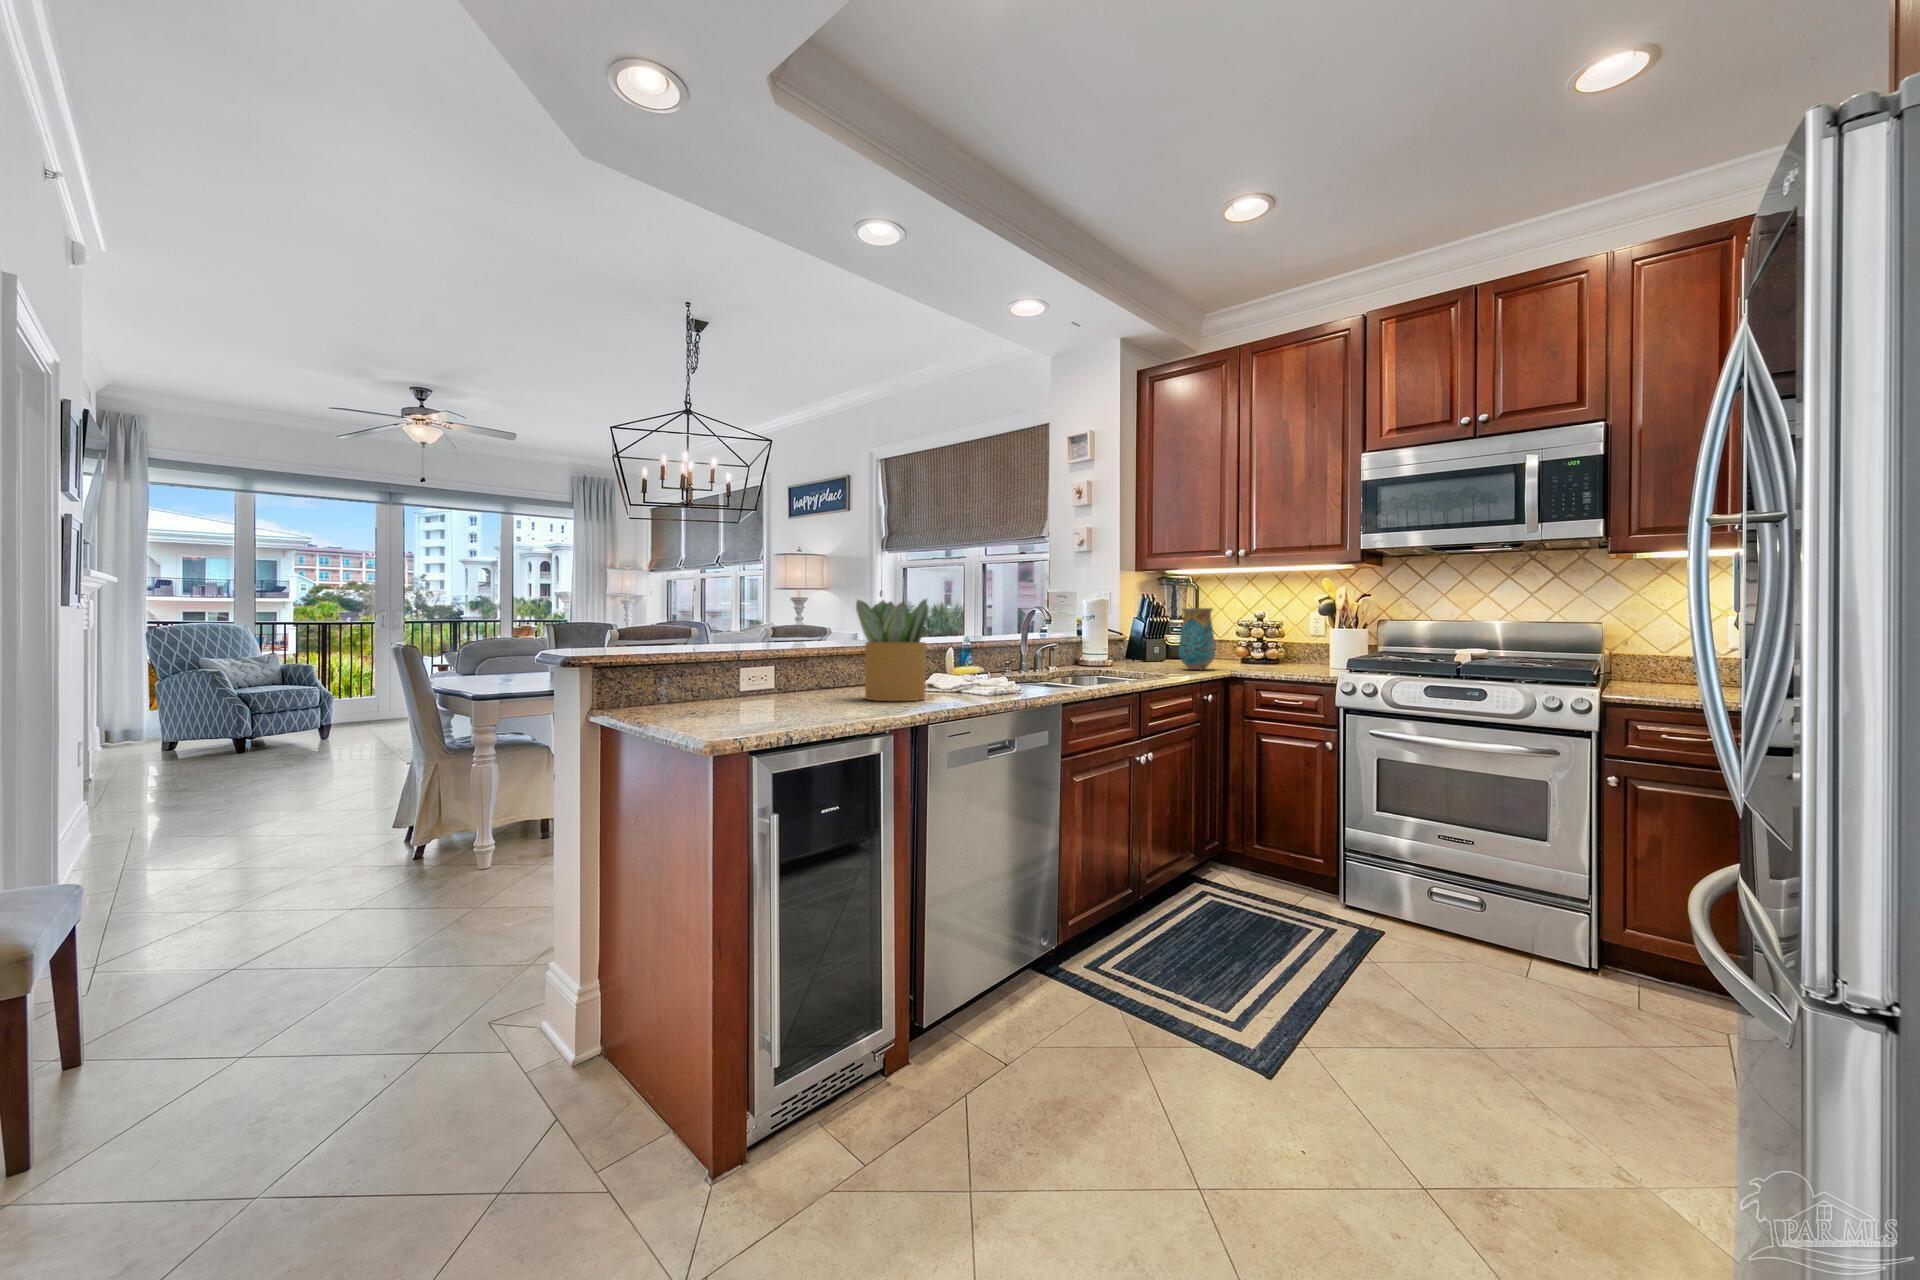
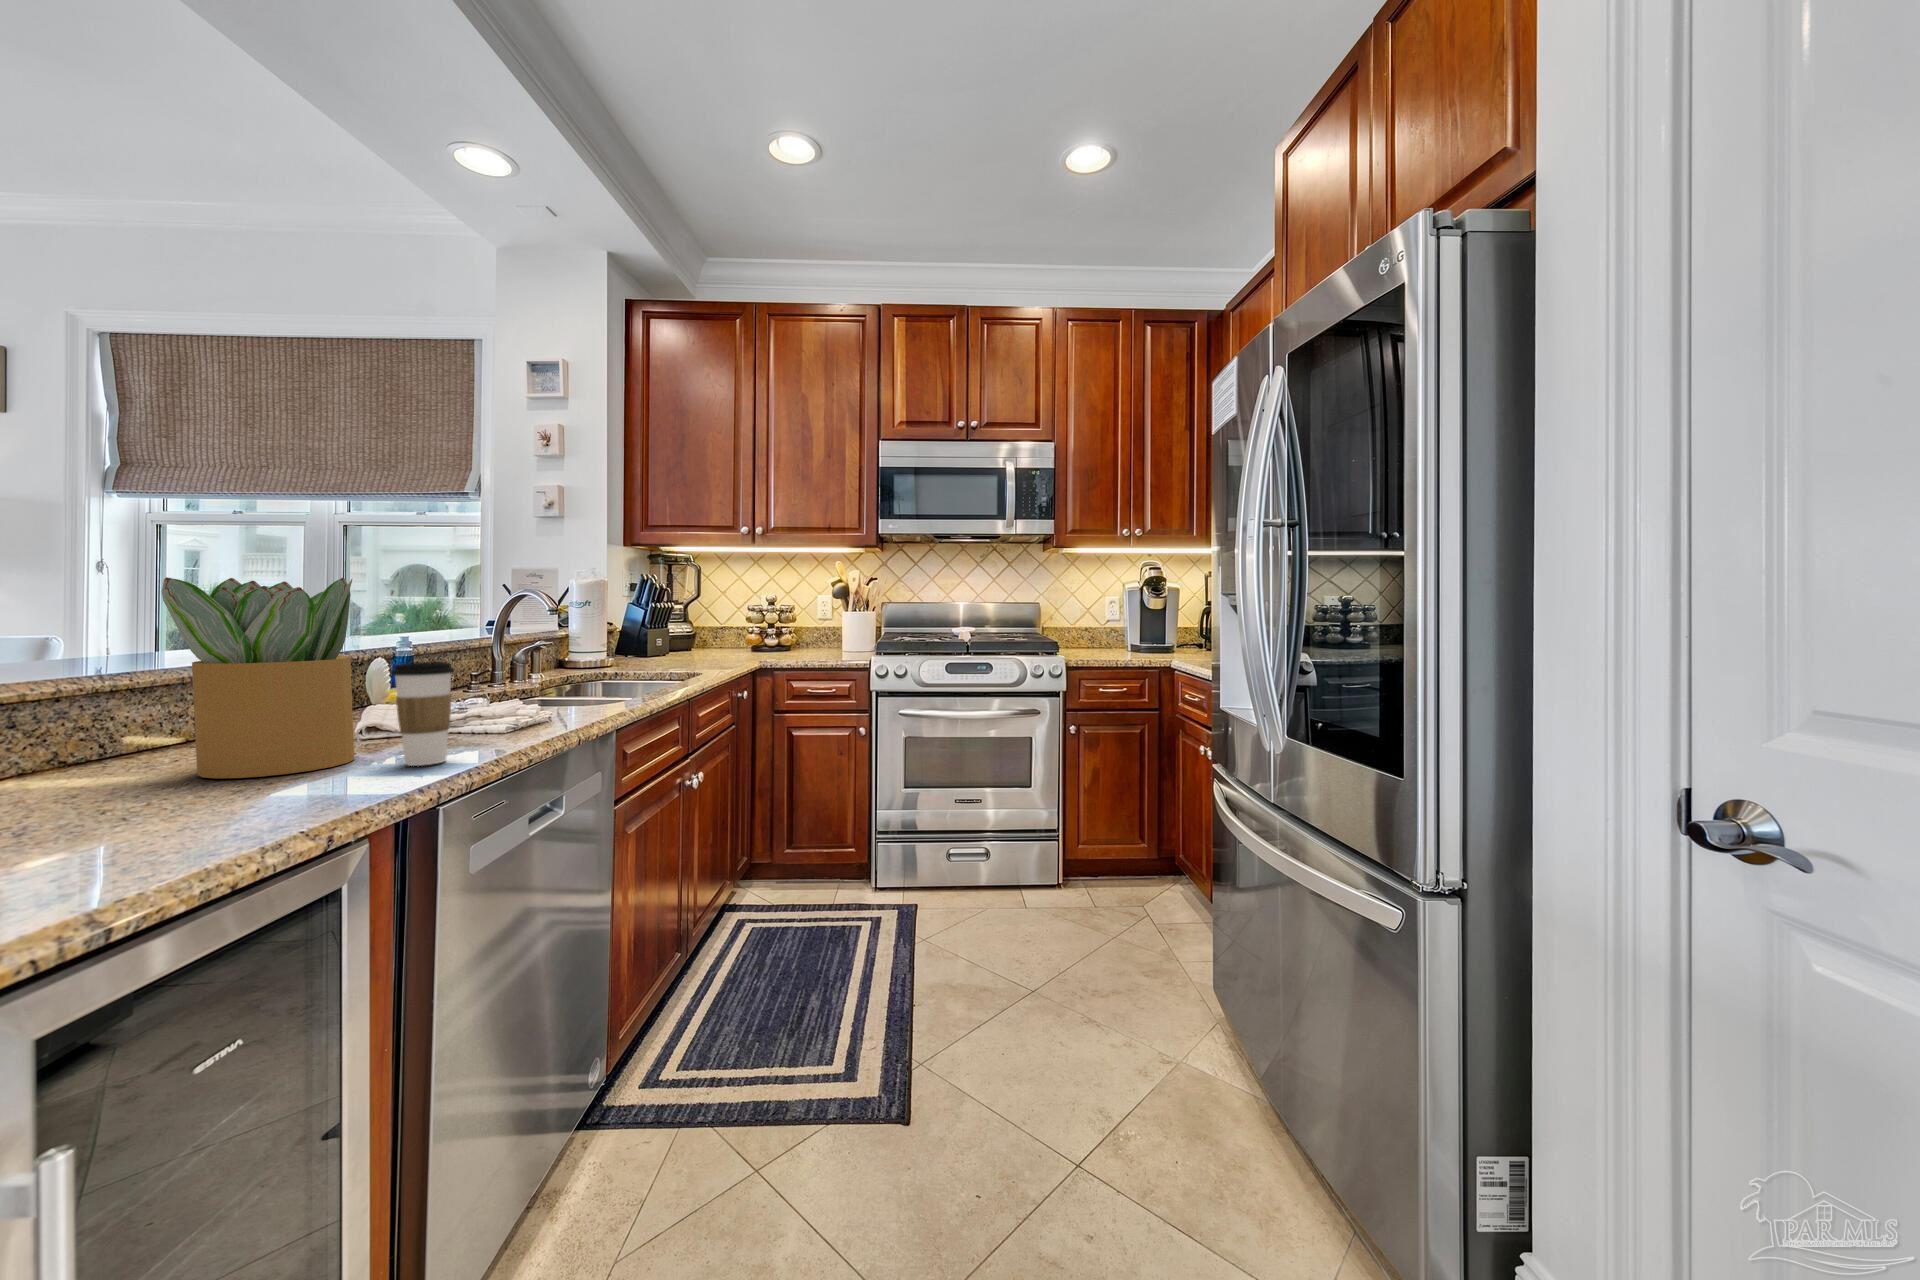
vase: present [1179,608,1215,670] -> none [690,590,733,662]
coffee cup: none [937,646,966,704] -> present [391,662,455,766]

